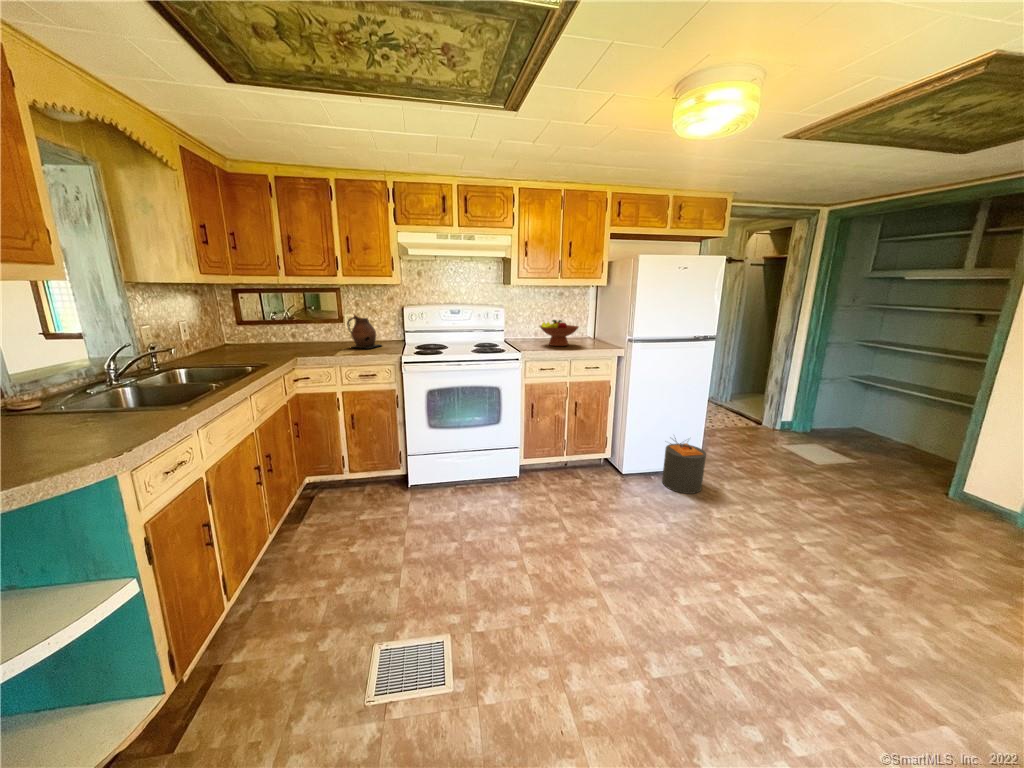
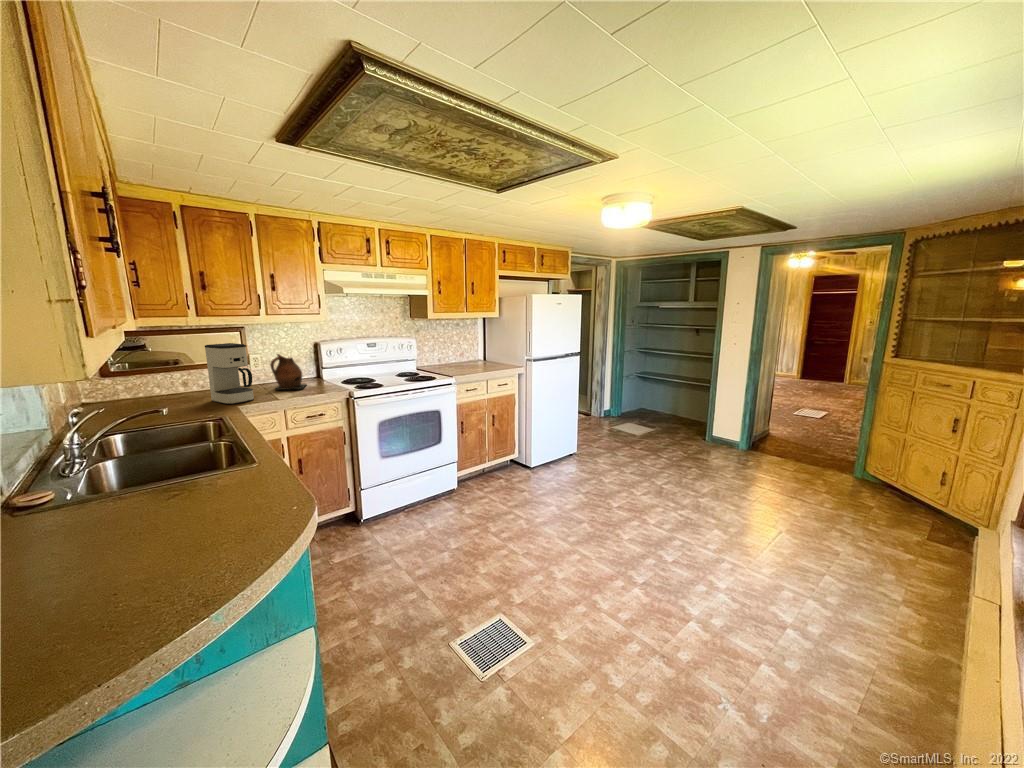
coffee maker: none [286,301,323,355] -> present [205,343,254,404]
fruit bowl: present [540,320,579,346] -> none [451,347,485,370]
trash can: present [662,438,706,494] -> none [559,428,587,472]

